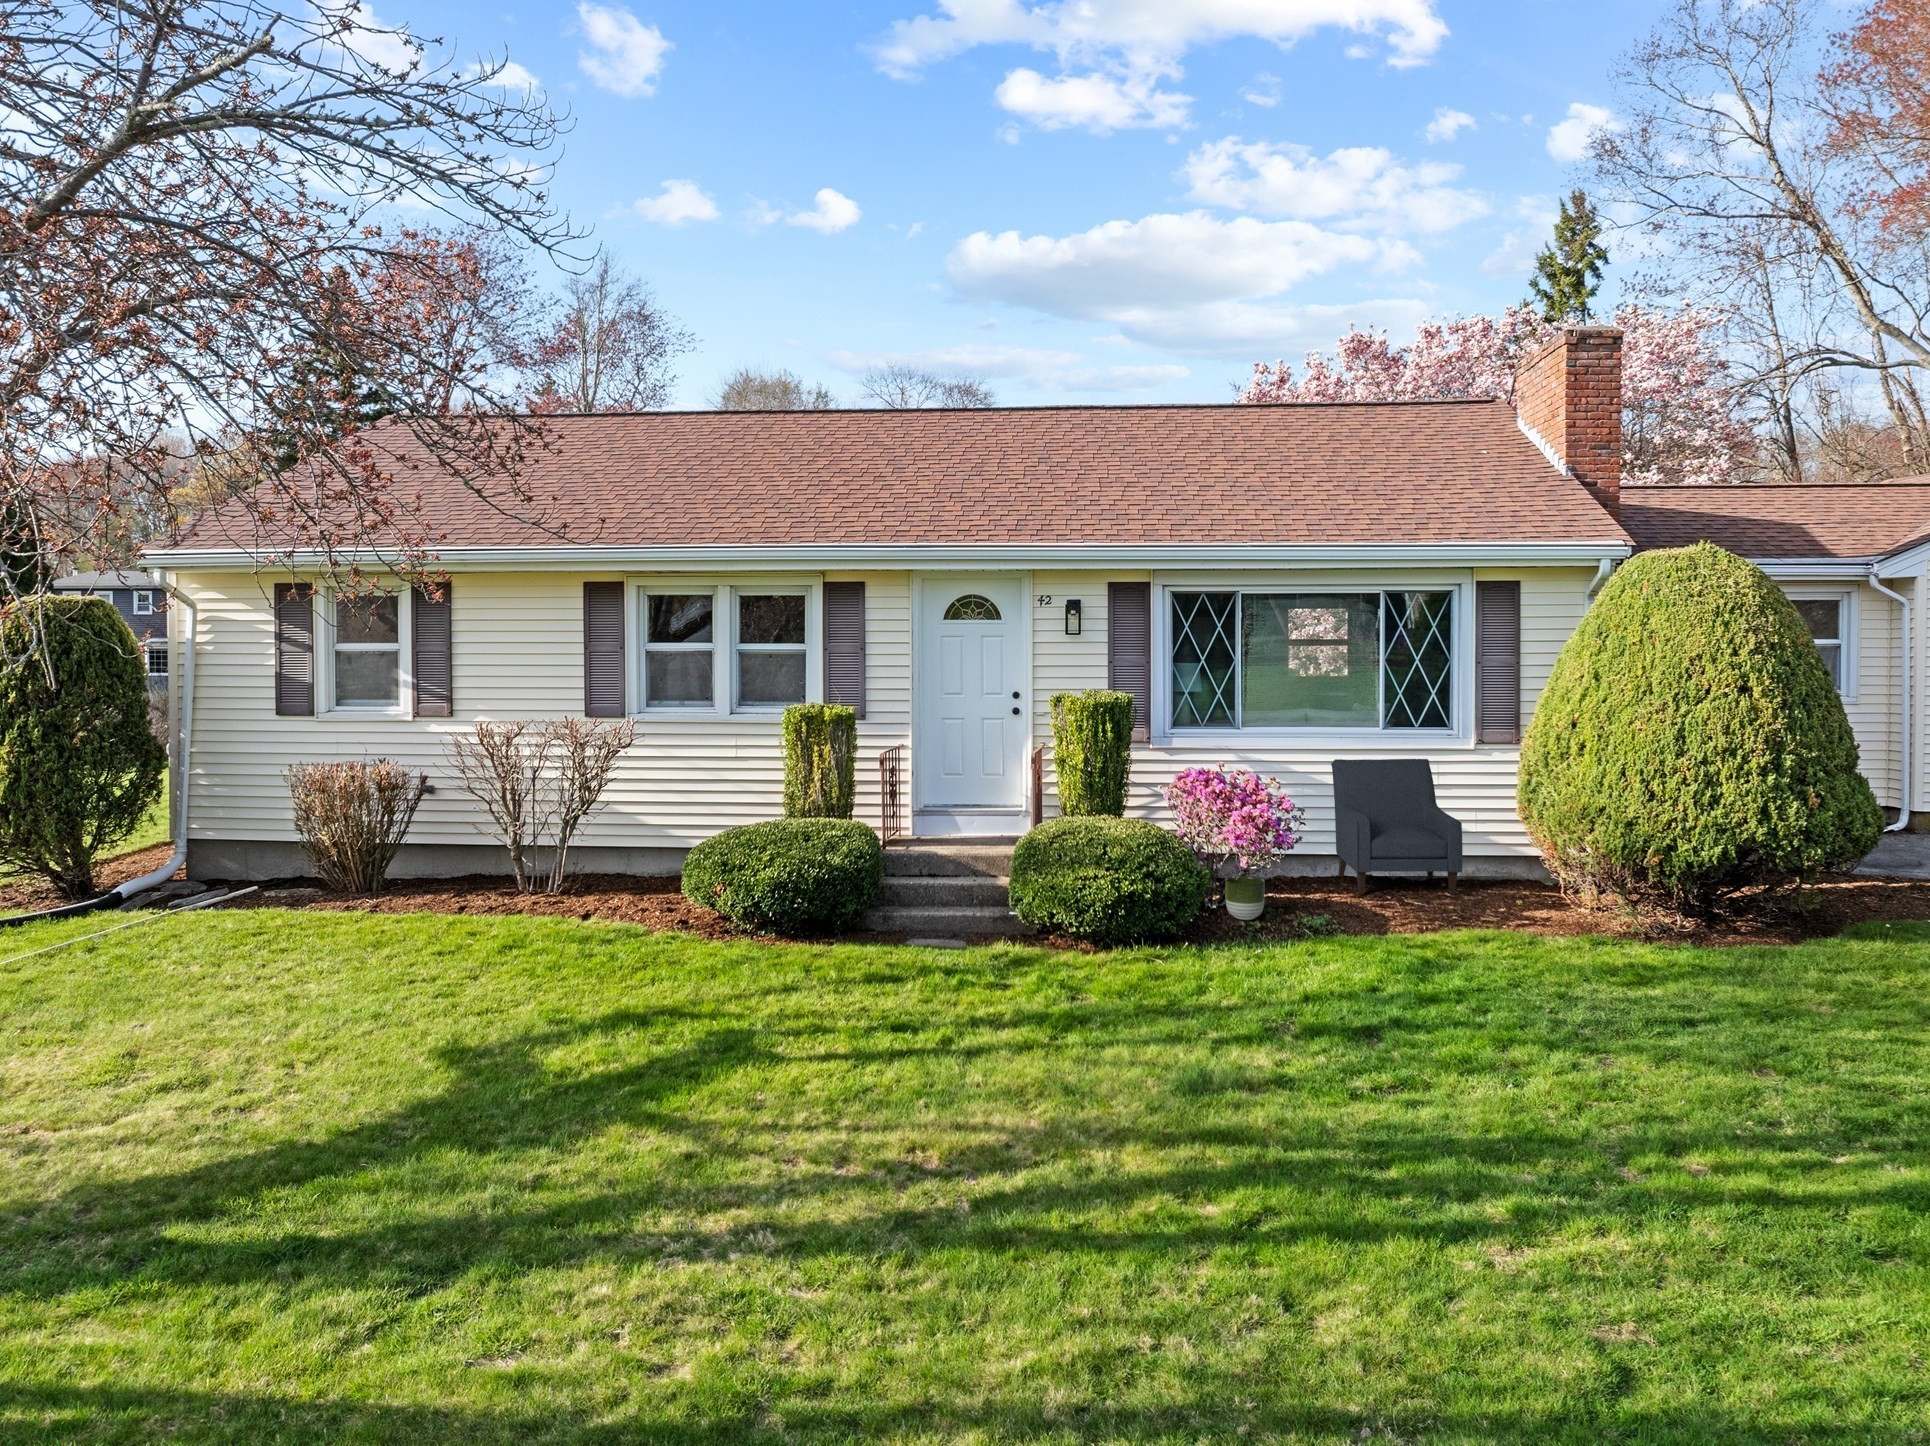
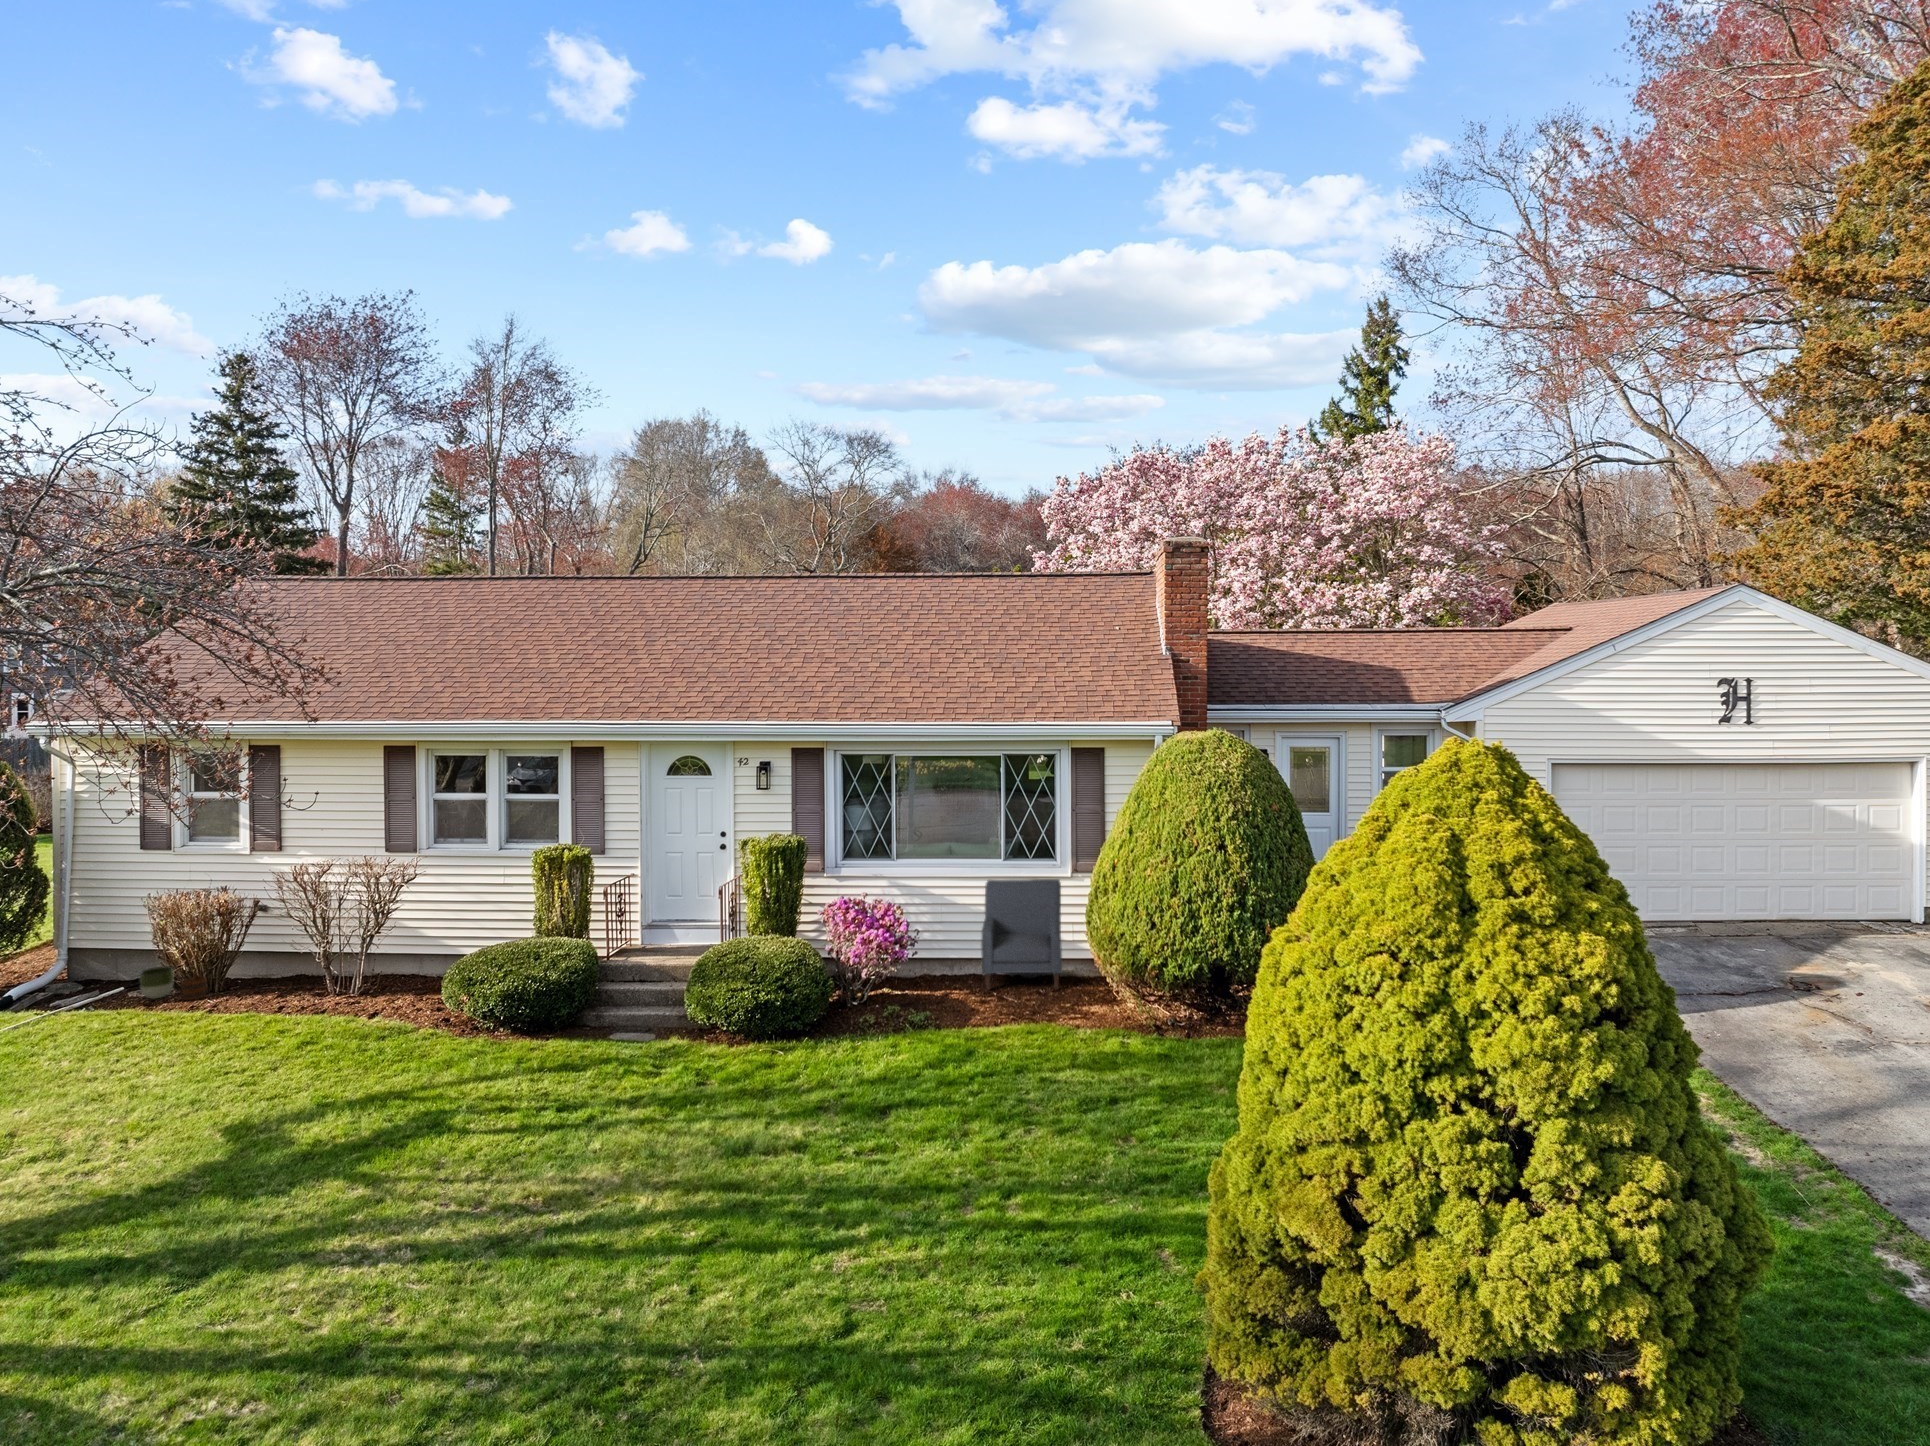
wooden bucket: none [331,850,363,897] -> present [181,962,207,1000]
planter: present [1225,876,1265,920] -> present [140,967,174,998]

